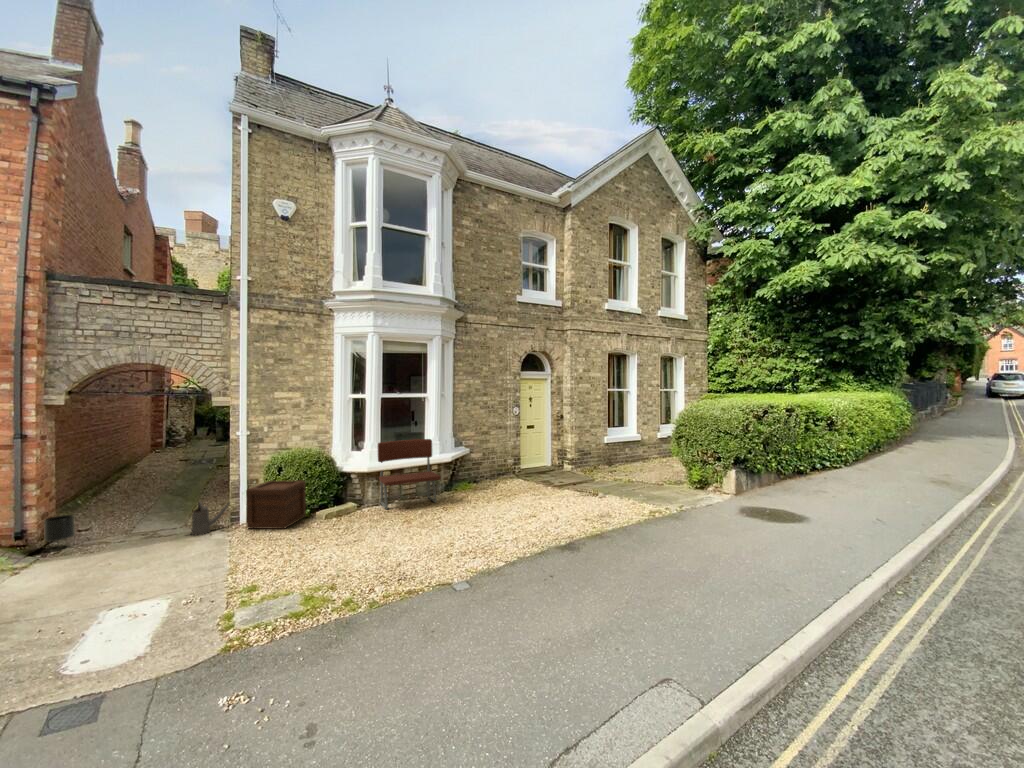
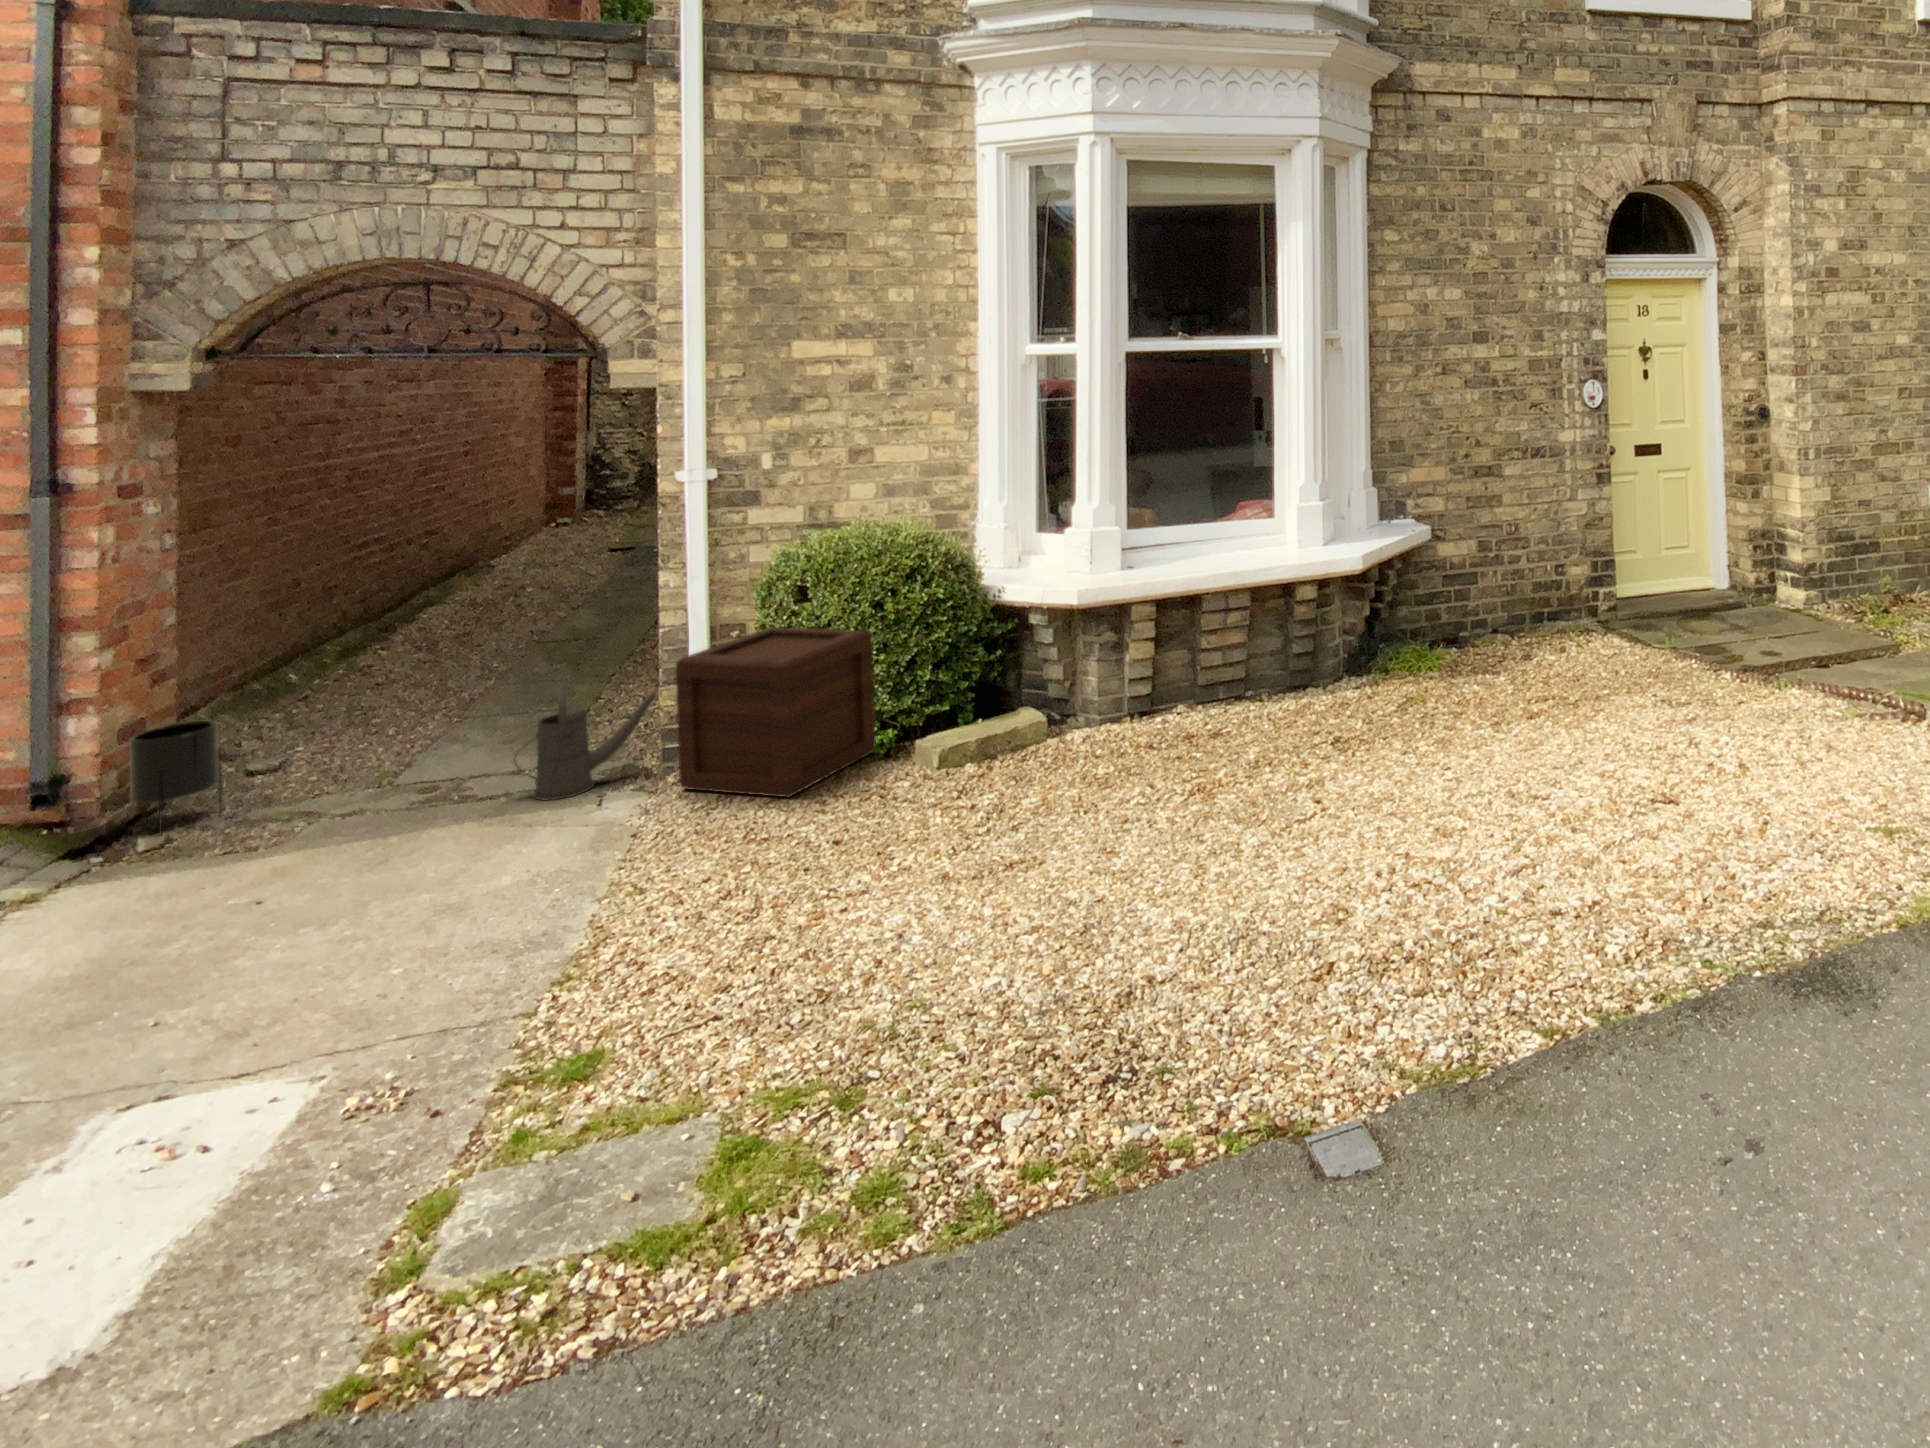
bench: present [378,439,441,509] -> none [1111,491,1320,736]

